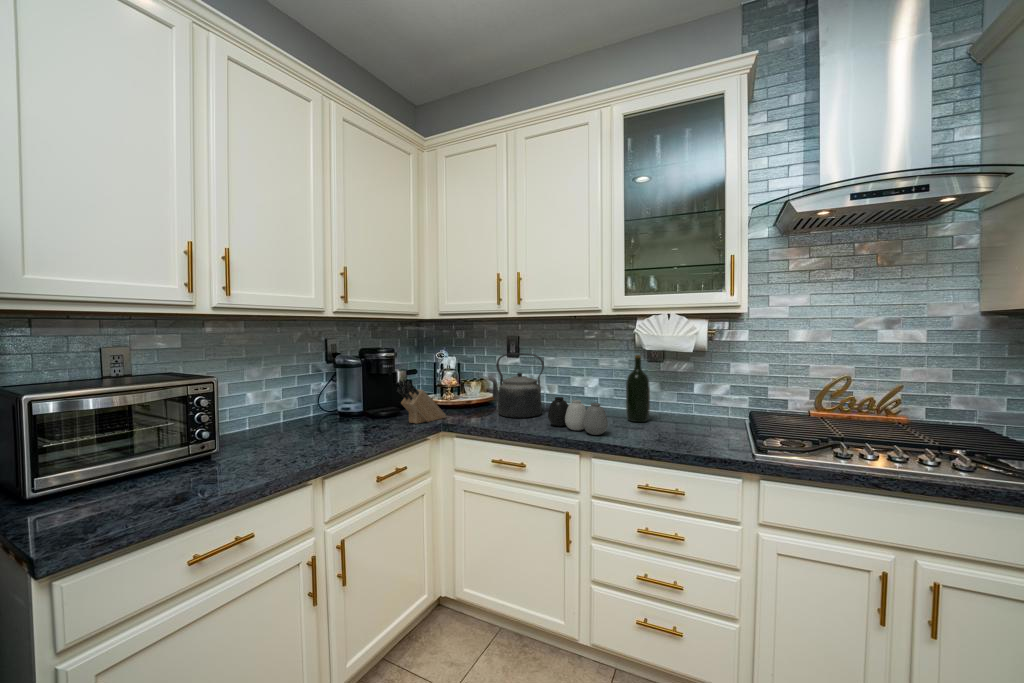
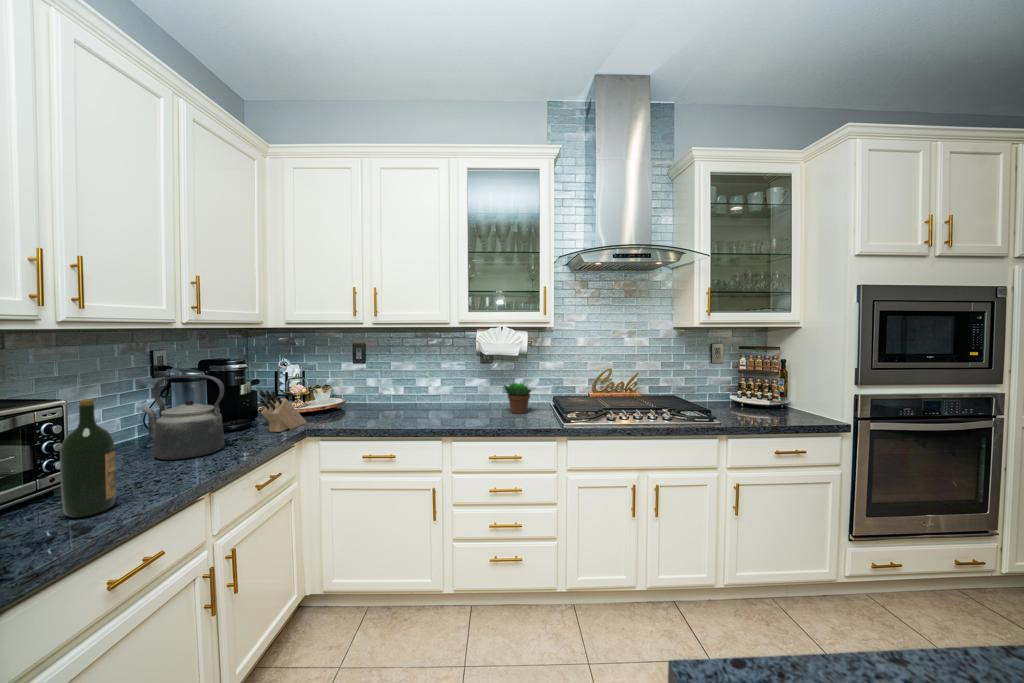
kettle: present [489,353,544,418] -> present [142,375,225,460]
wine bottle: present [626,355,650,422] -> present [60,399,116,518]
succulent plant: none [669,387,713,431] -> present [504,382,531,414]
vase: present [548,397,608,435] -> none [409,396,462,424]

